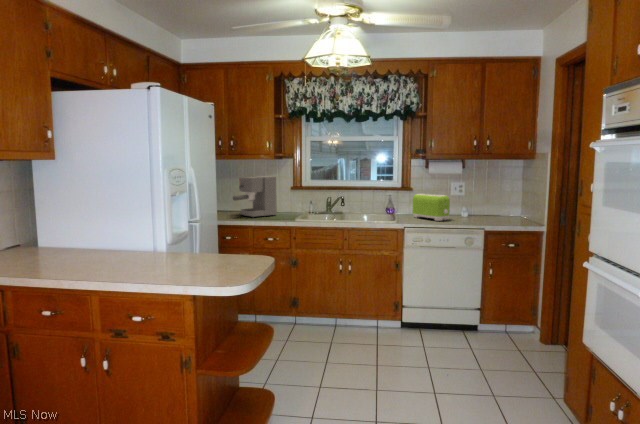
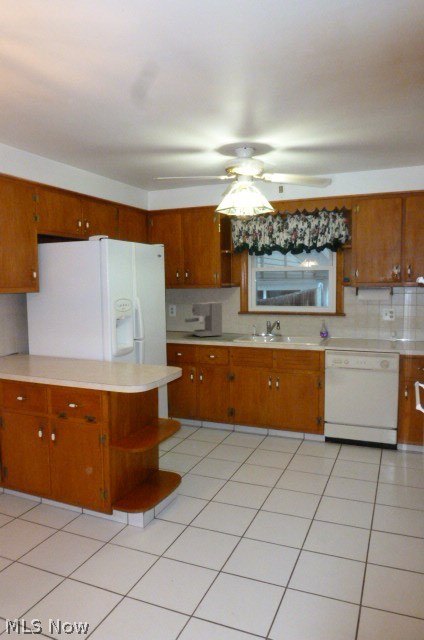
toaster: present [413,193,450,221] -> none [342,319,375,345]

